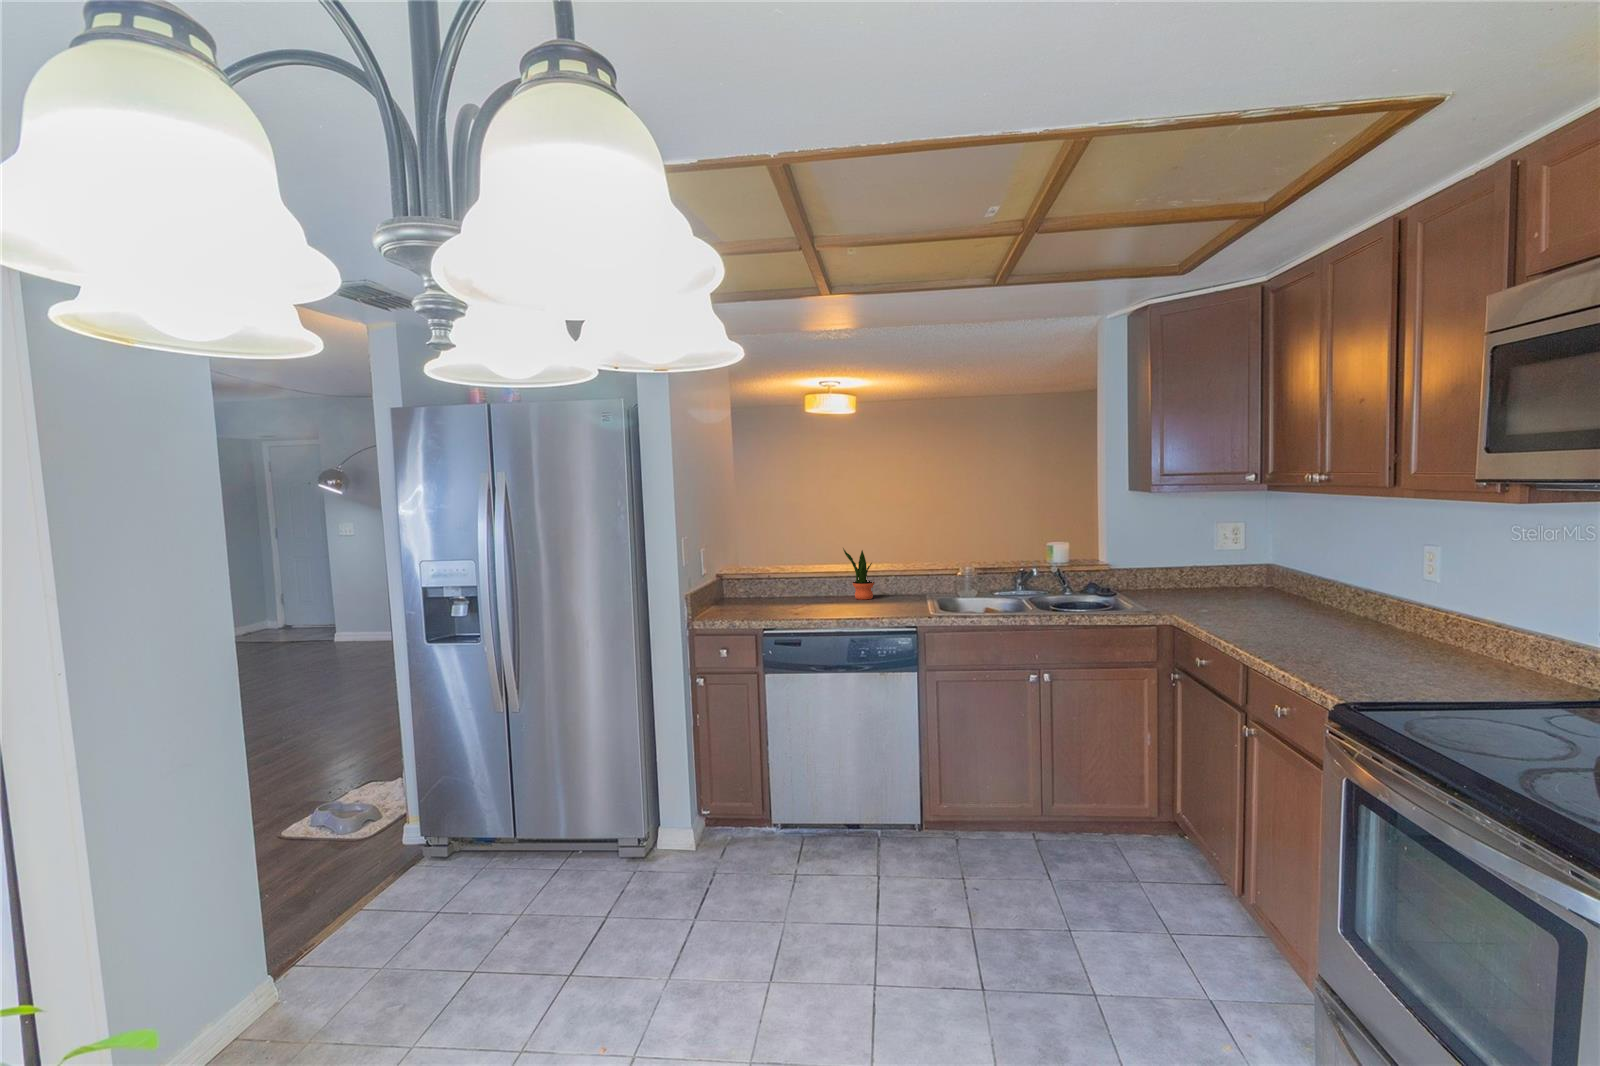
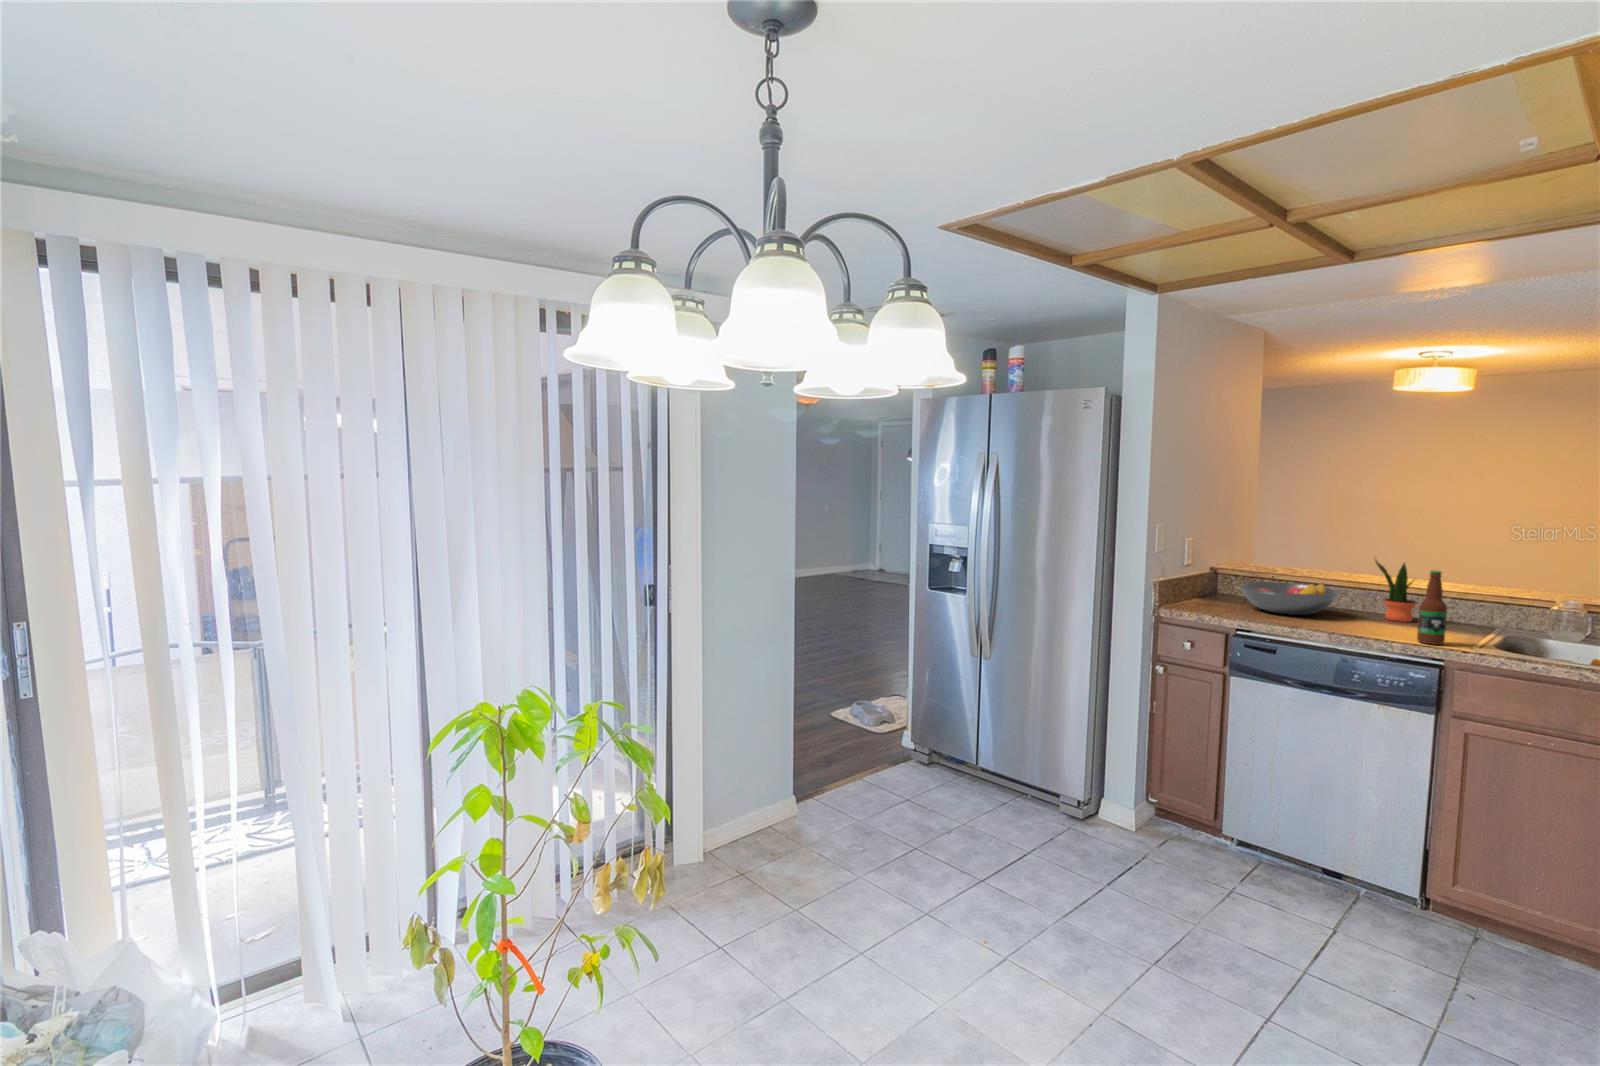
bottle: none [892,554,910,615] -> present [1417,570,1447,645]
fruit bowl: none [751,575,827,607] -> present [1240,582,1339,615]

